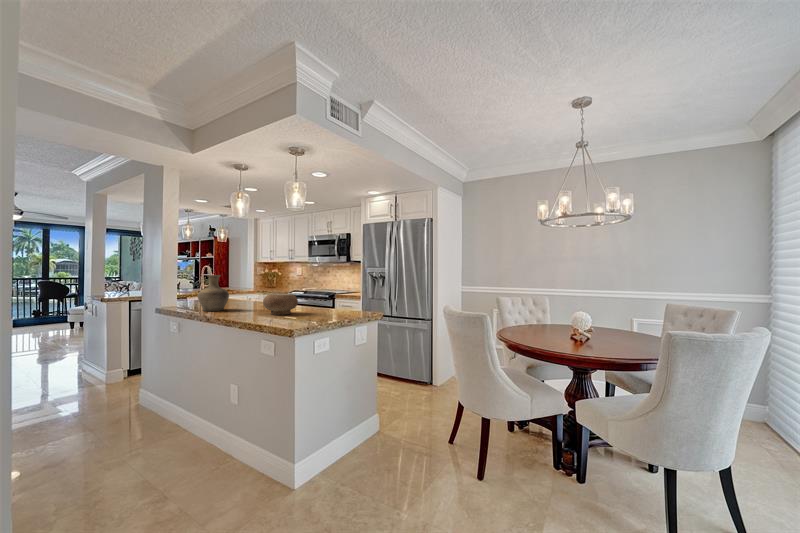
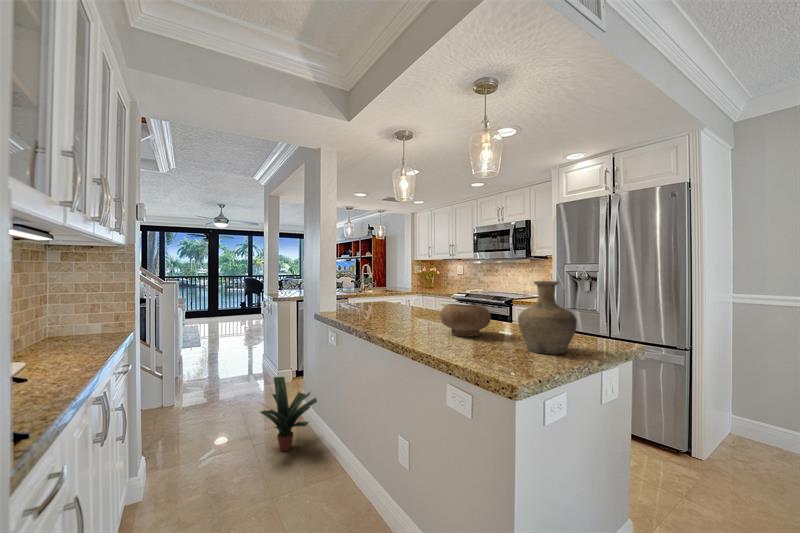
vase: present [198,275,229,311] -> present [518,281,577,354]
potted plant: none [94,366,157,427] -> present [260,377,317,451]

